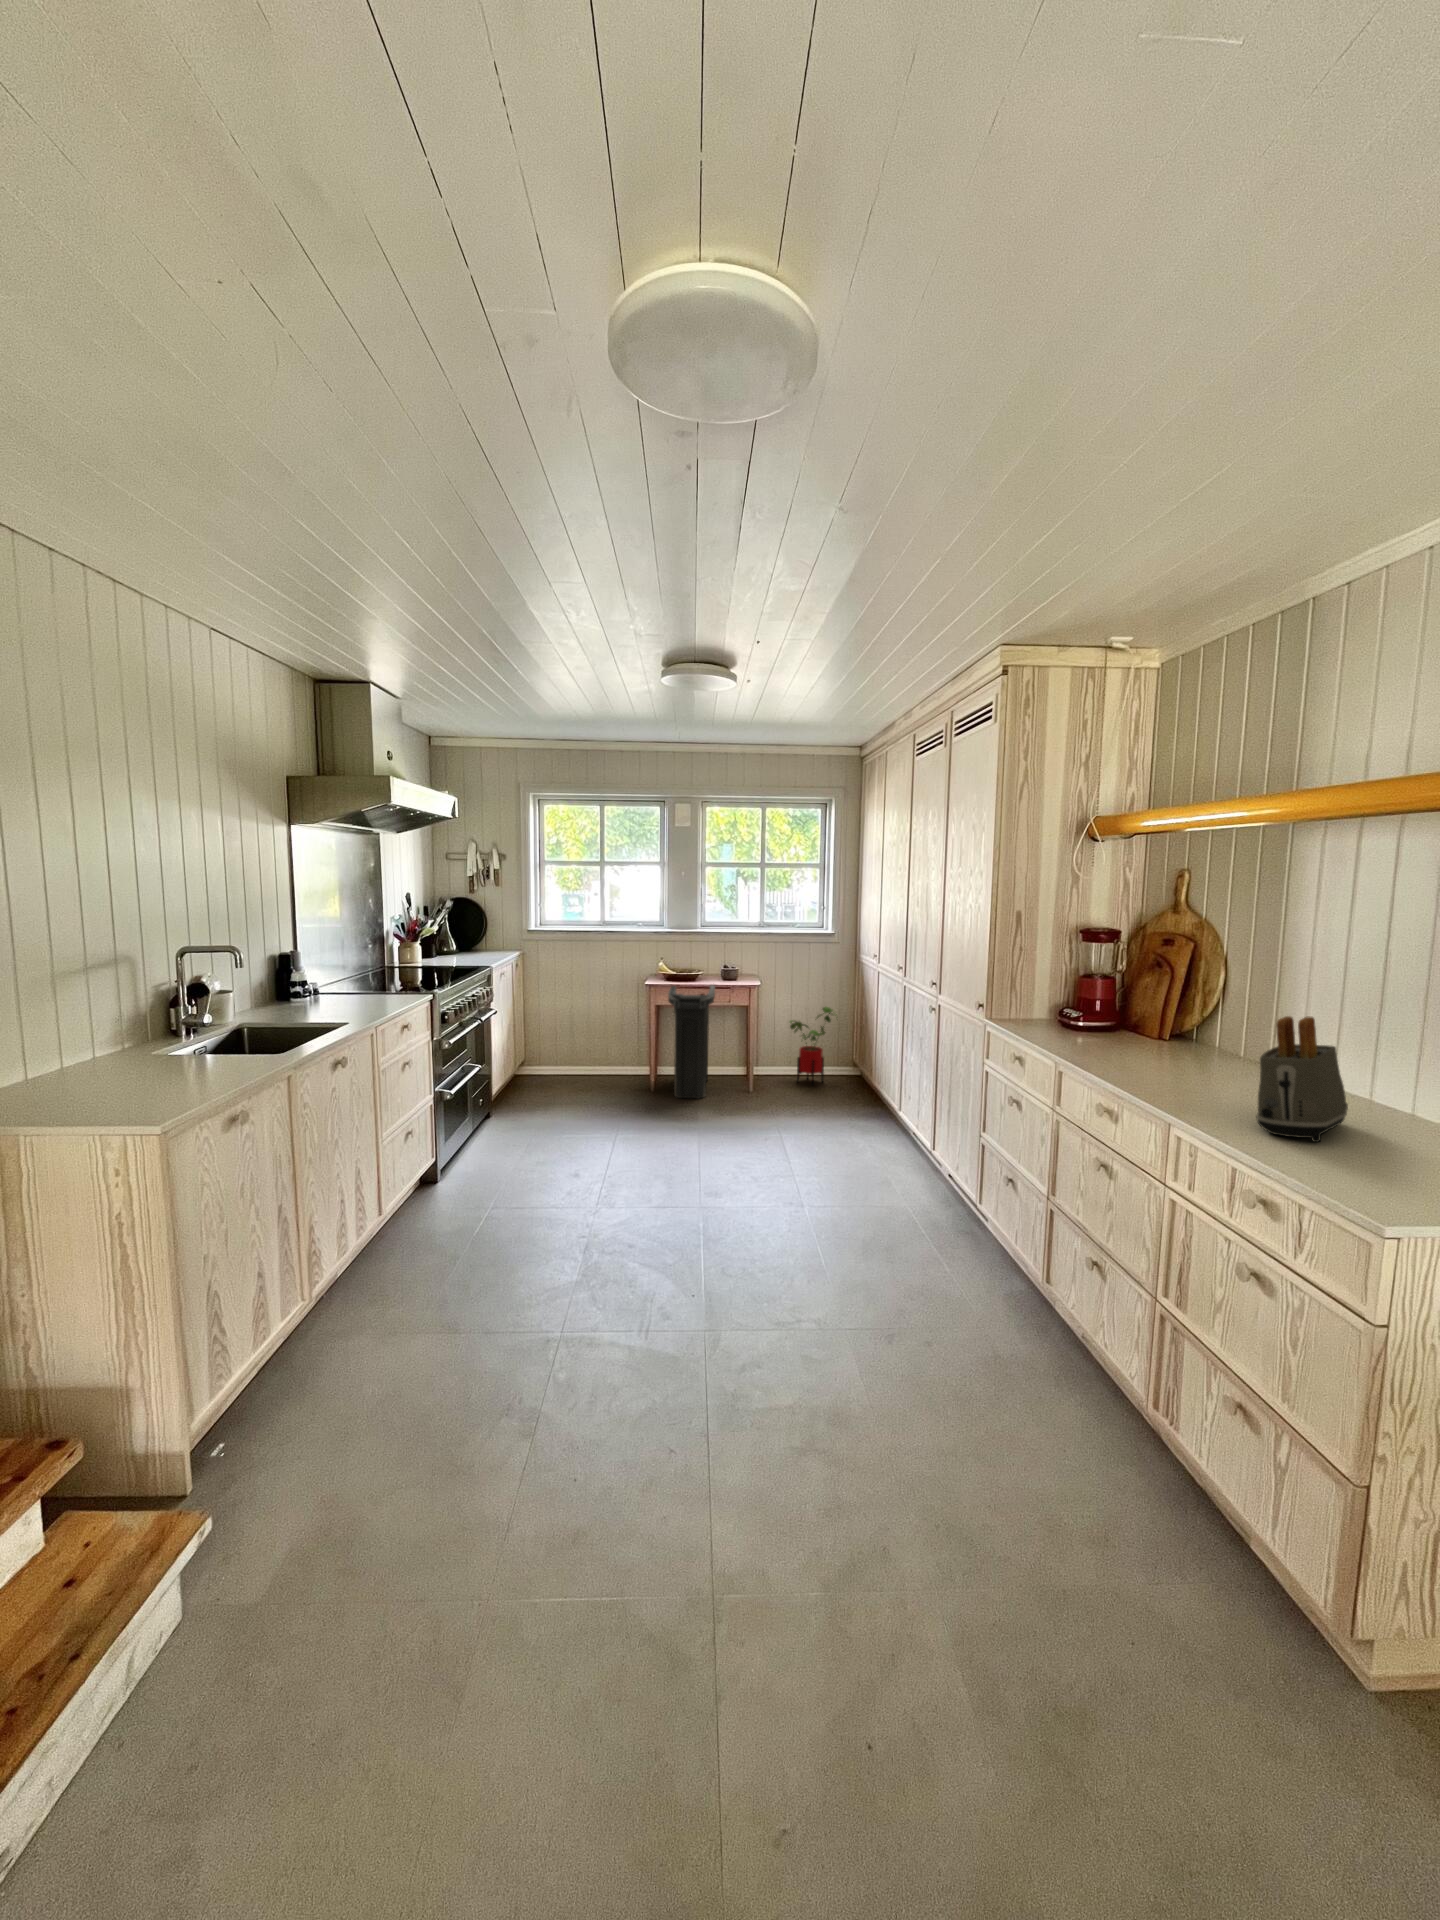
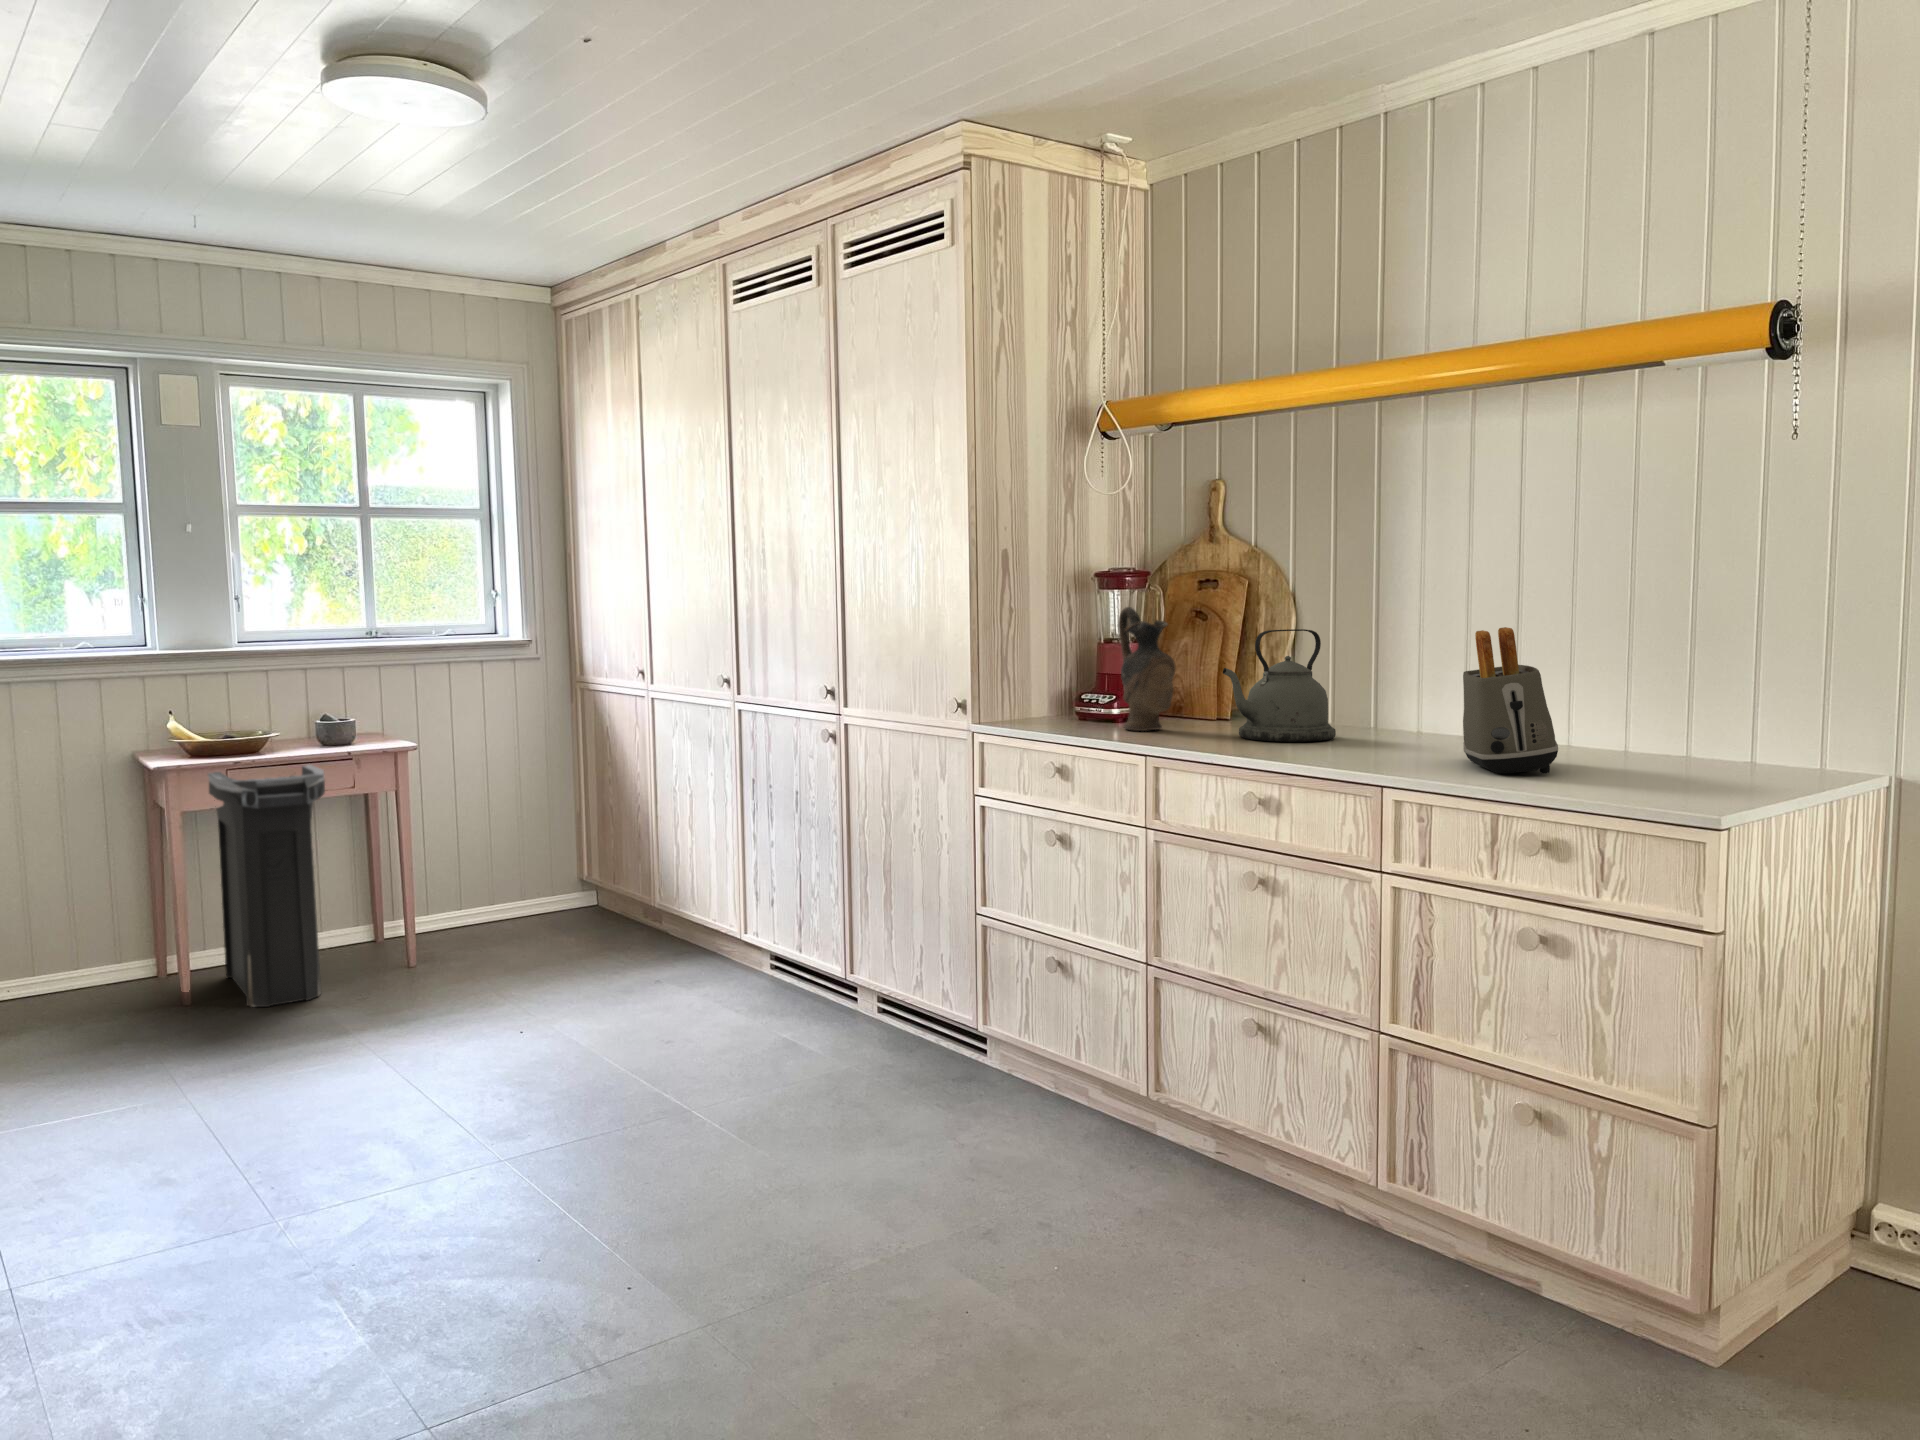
ceramic pitcher: none [1076,957,1116,1041] -> present [1118,607,1175,731]
kettle: none [1124,986,1221,1071] -> present [1223,629,1336,742]
house plant: present [790,1007,837,1085] -> none [459,782,558,940]

